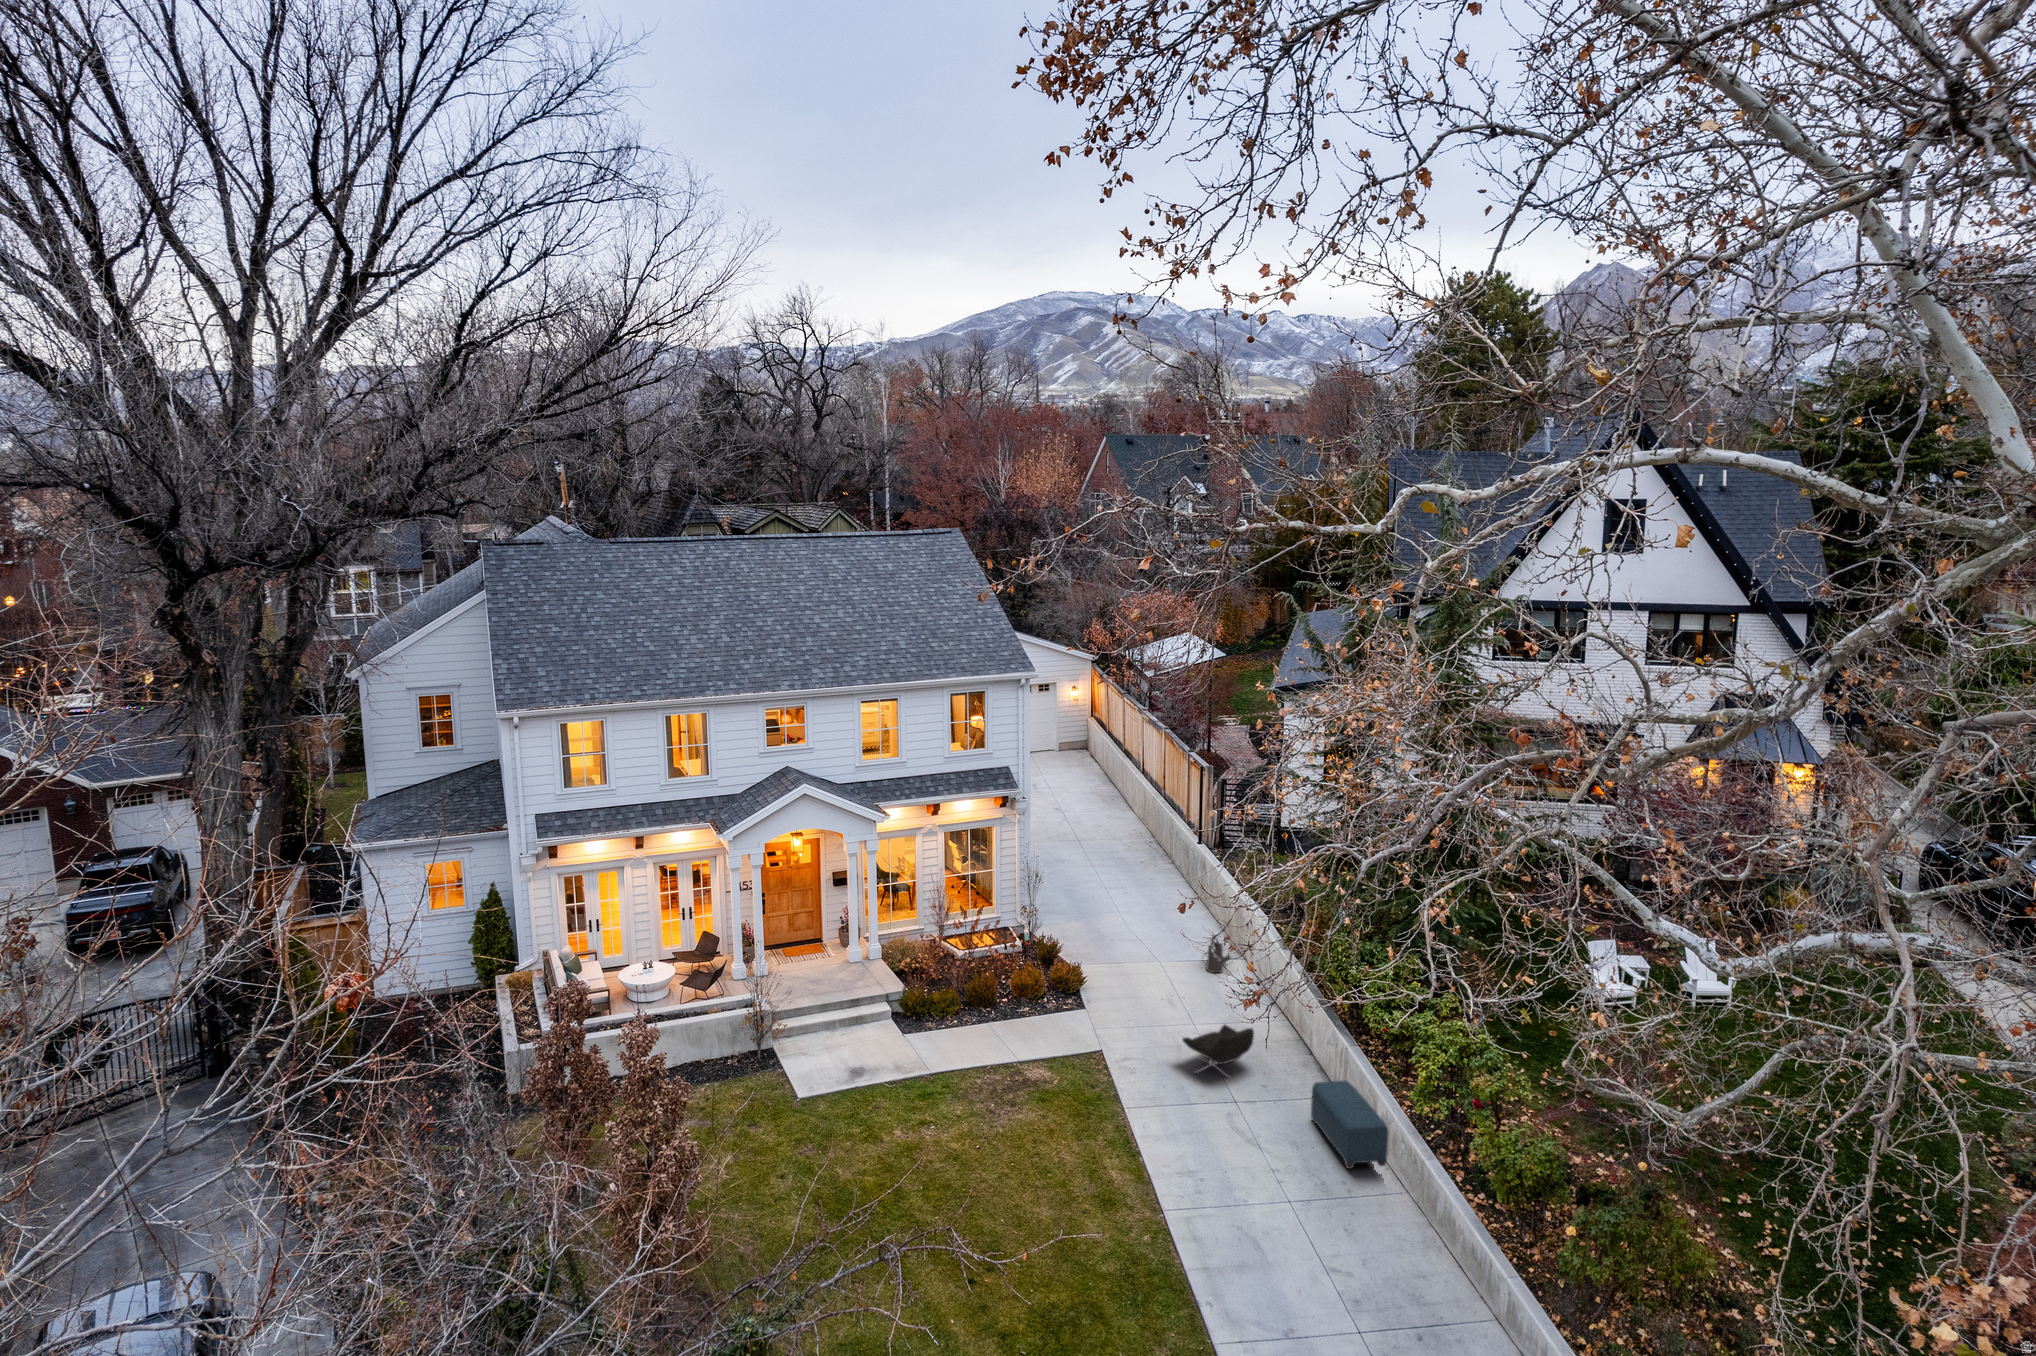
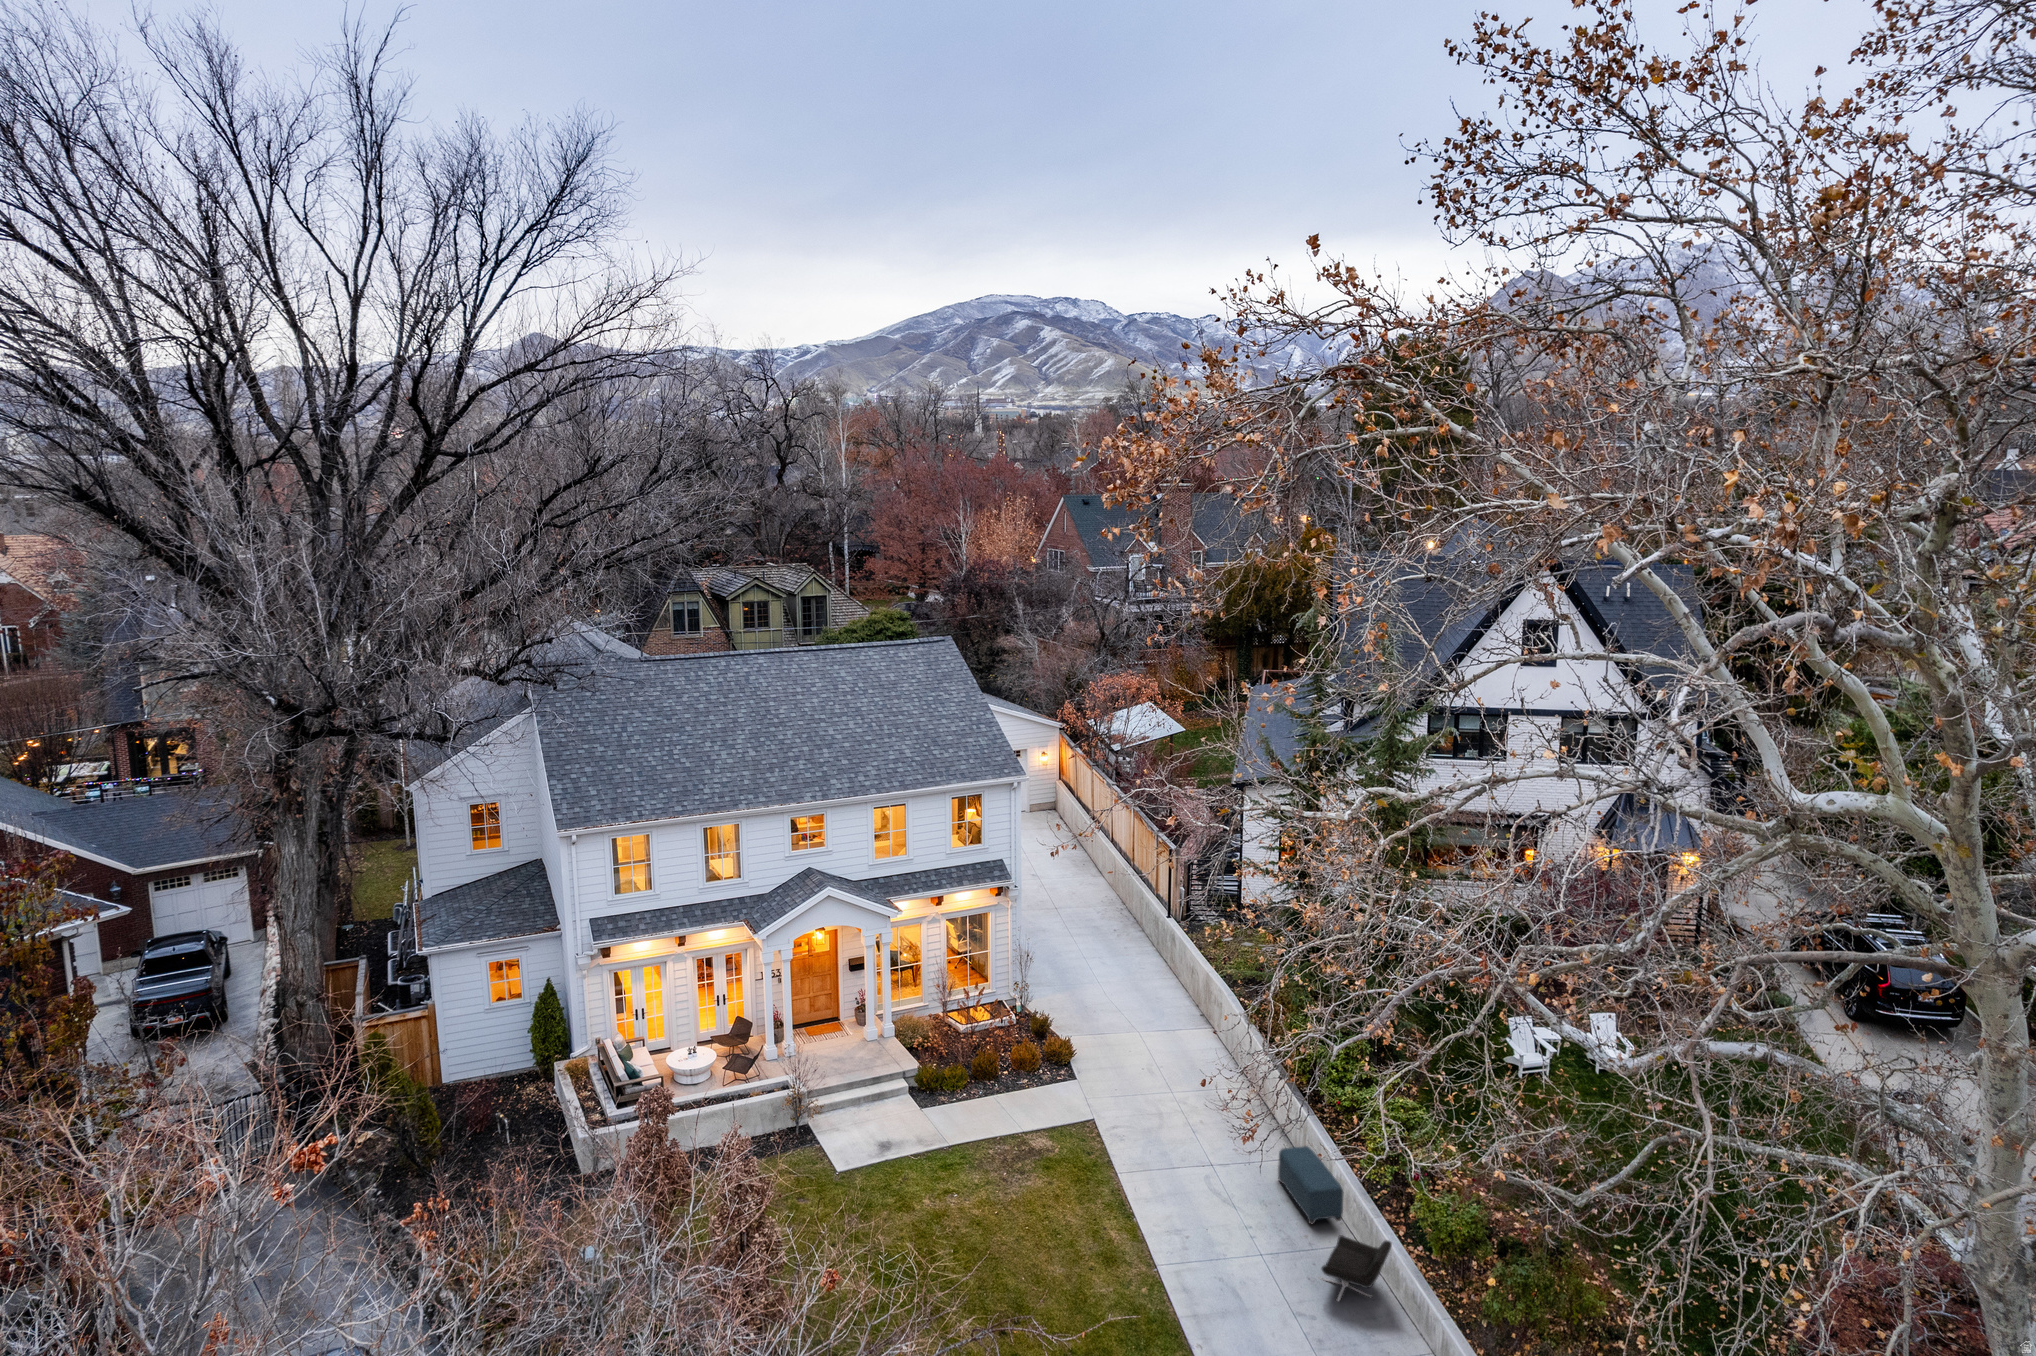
watering can: present [1206,938,1232,973] -> none [1178,1010,1213,1042]
lounge chair: present [1183,1025,1254,1077] -> present [1320,1235,1392,1301]

